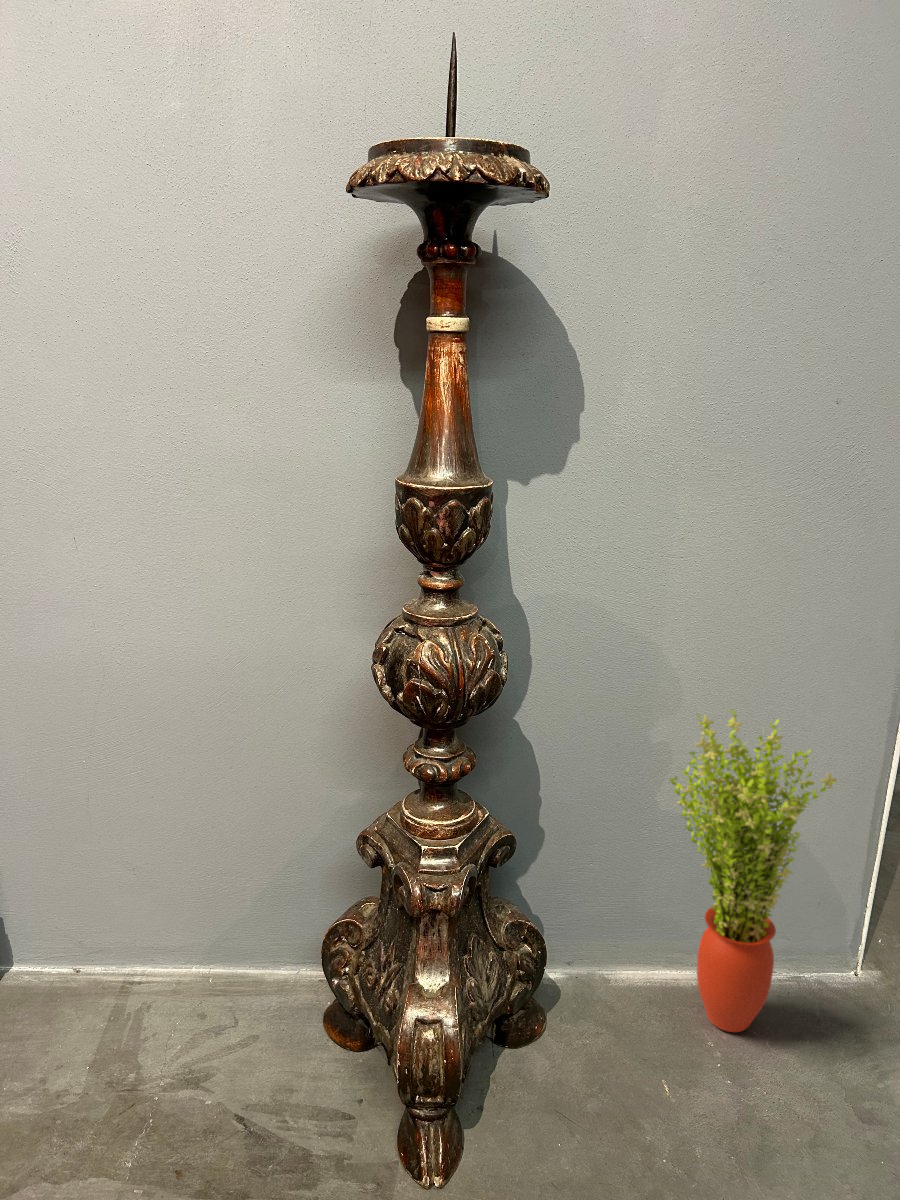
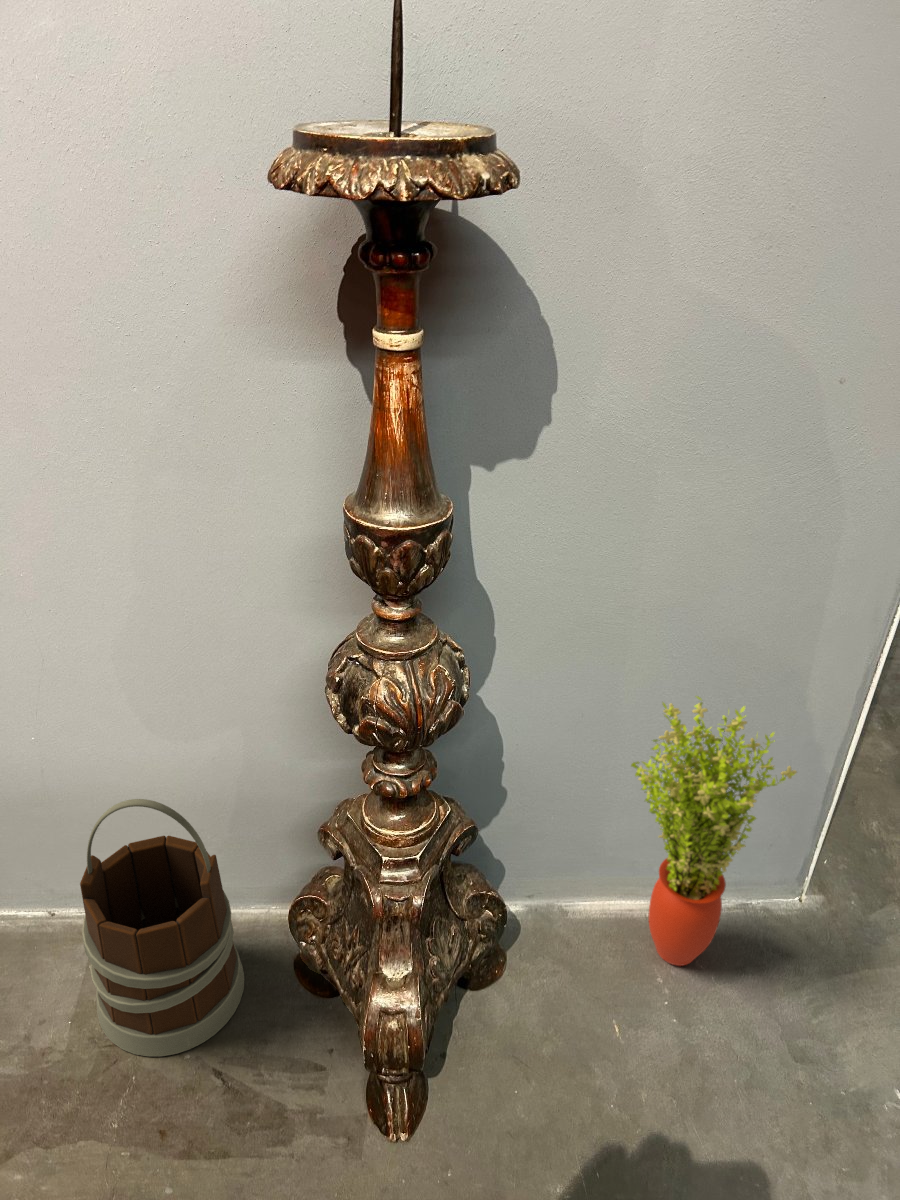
wooden bucket: none [112,798,271,1100] -> present [80,799,244,1056]

